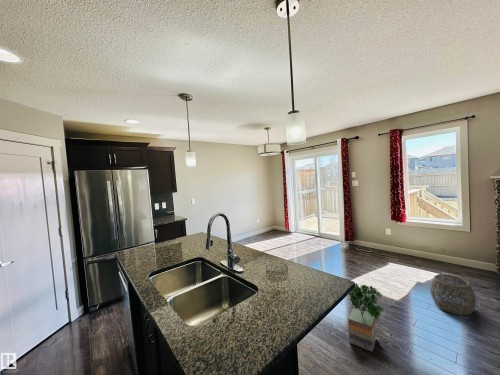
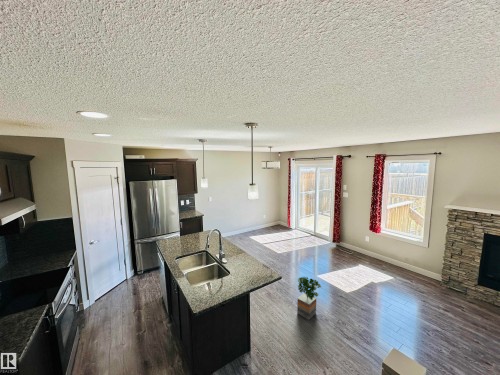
woven basket: present [430,274,476,315] -> none [369,278,397,308]

